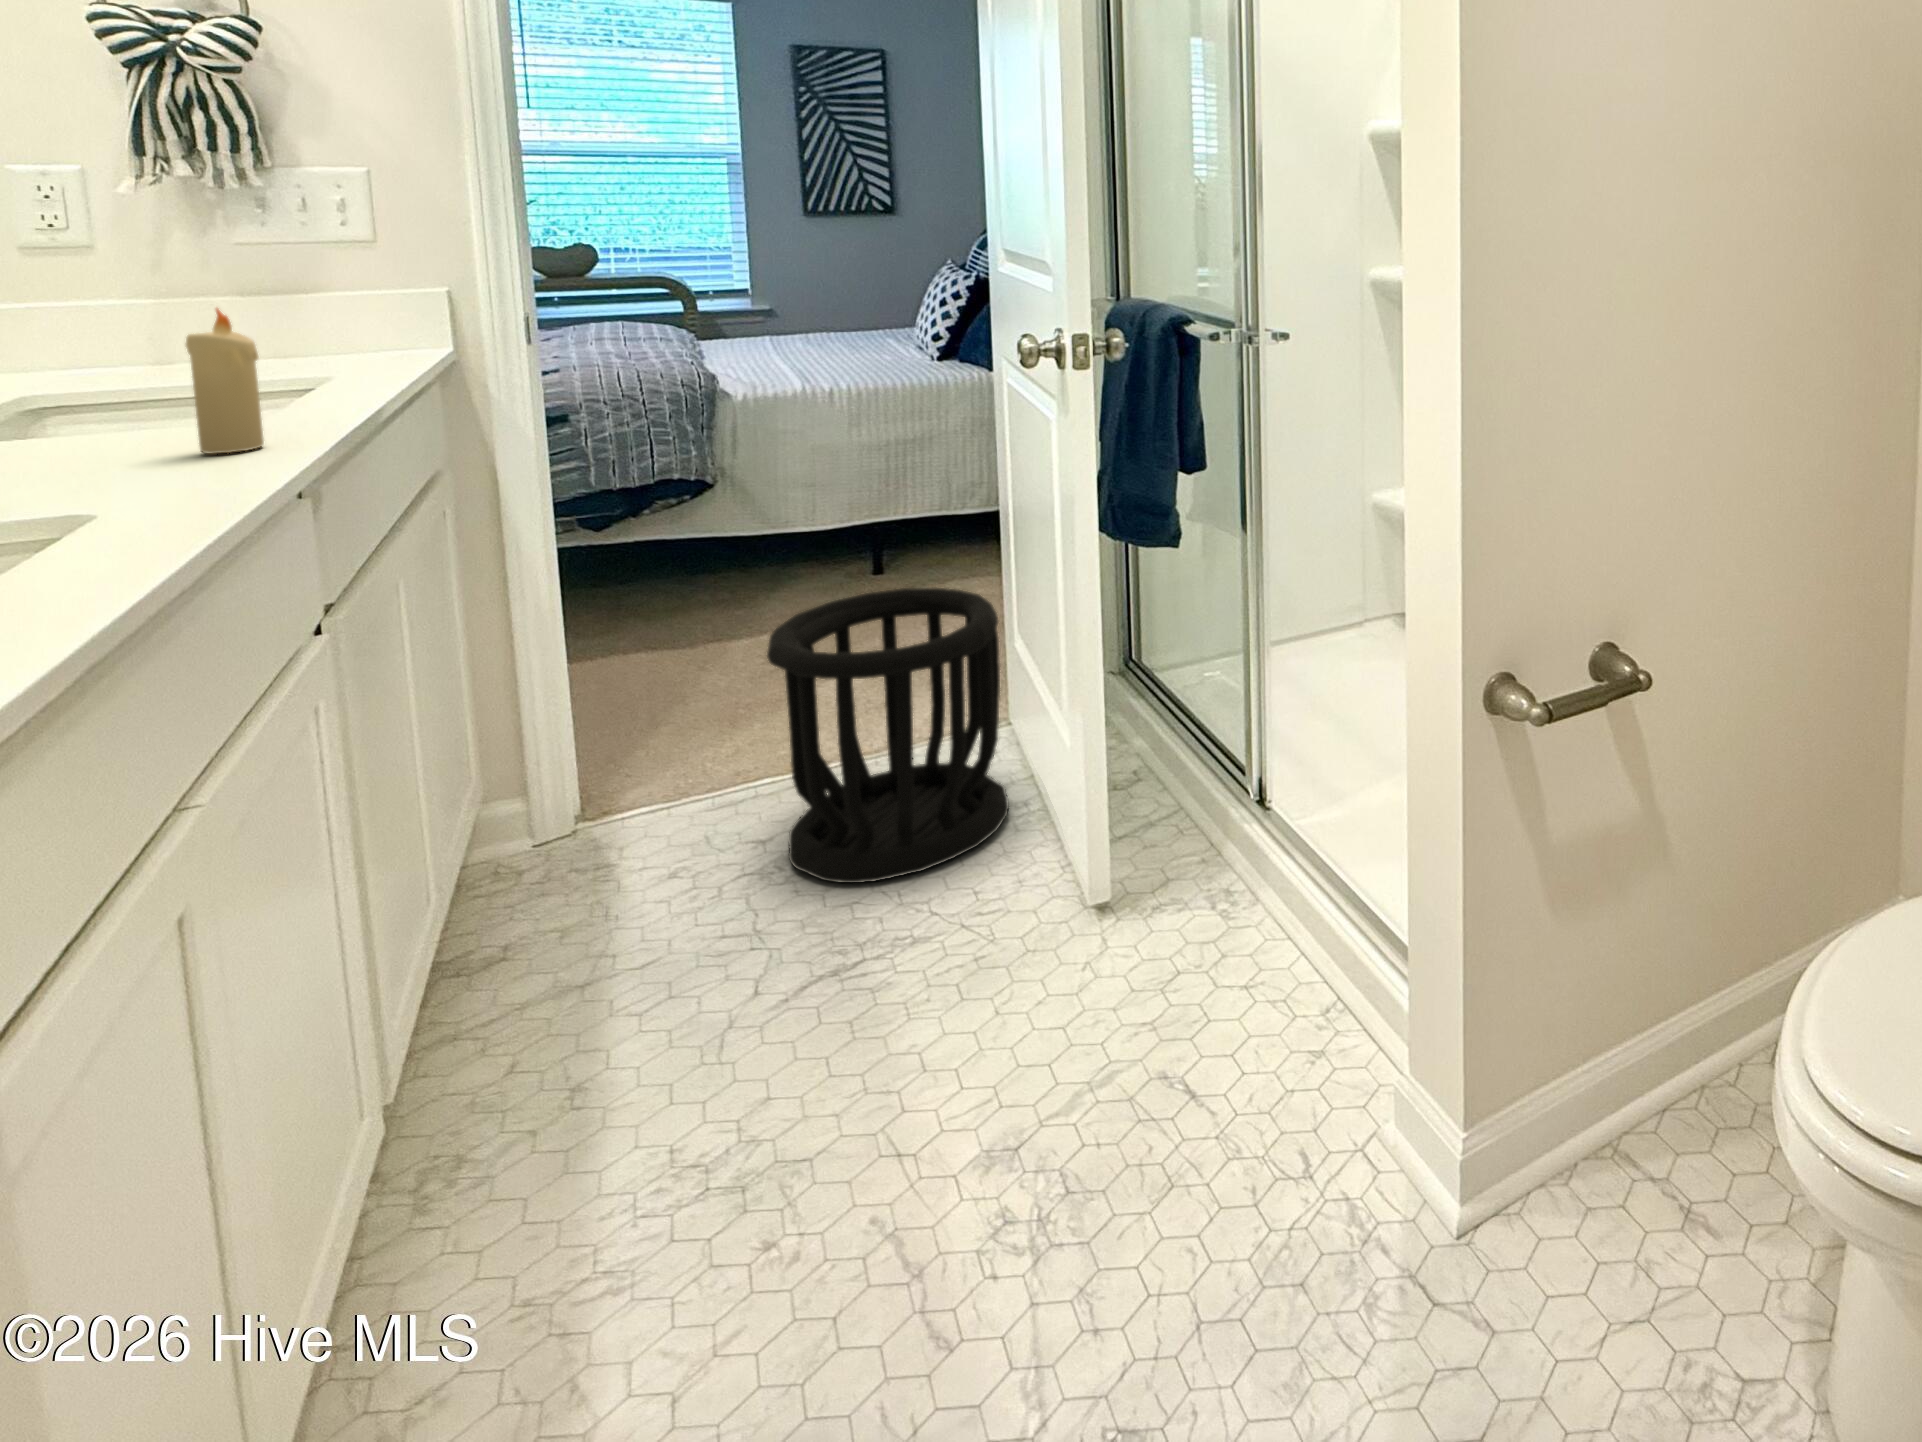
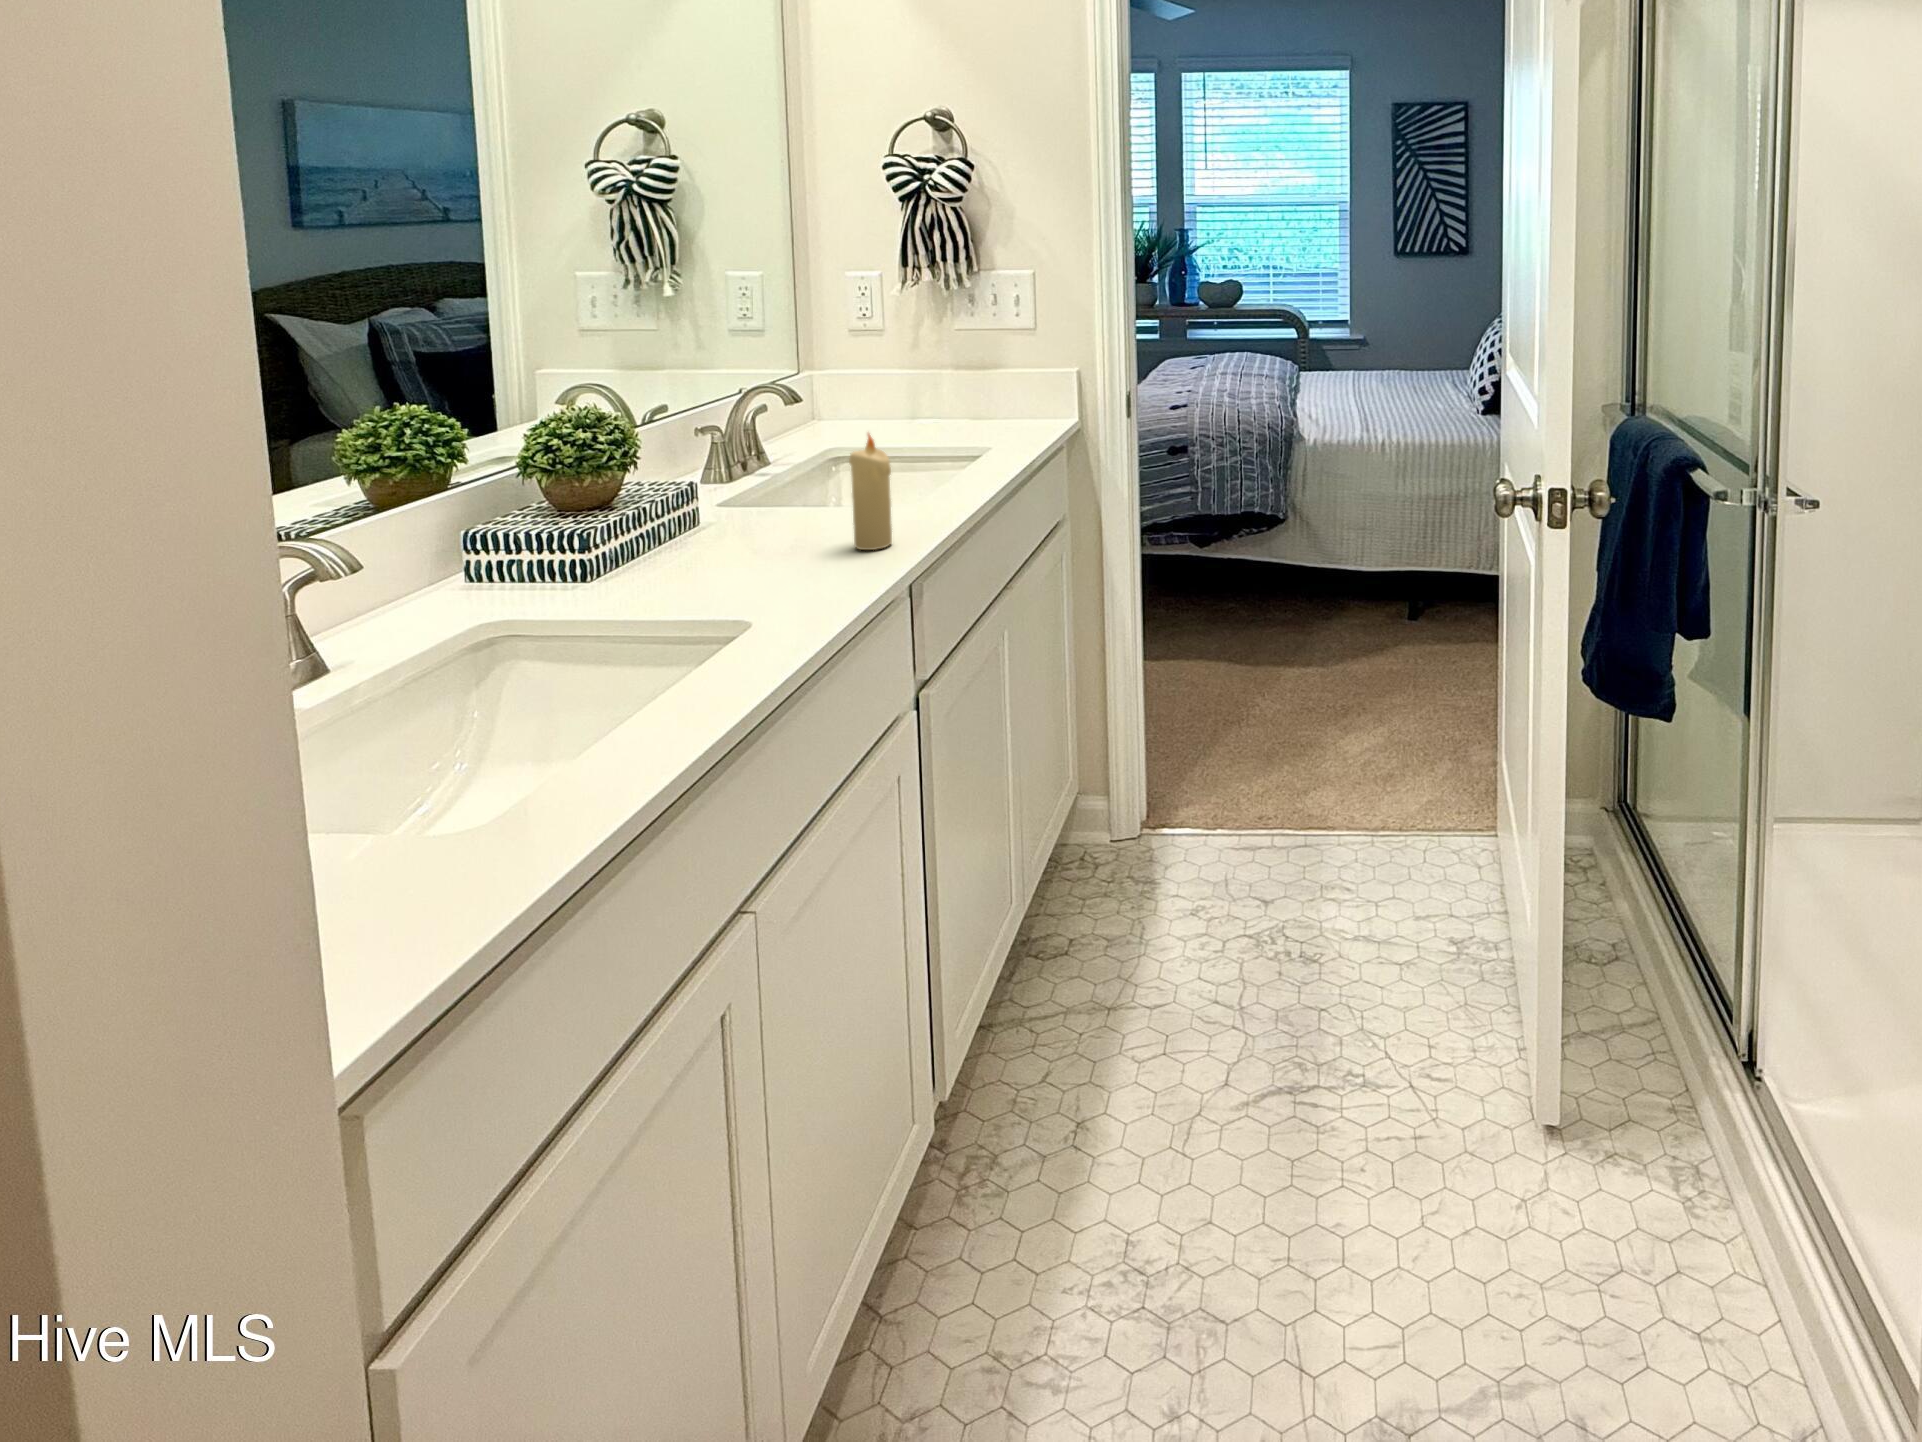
wastebasket: present [767,587,1009,883] -> none [1269,685,1478,998]

